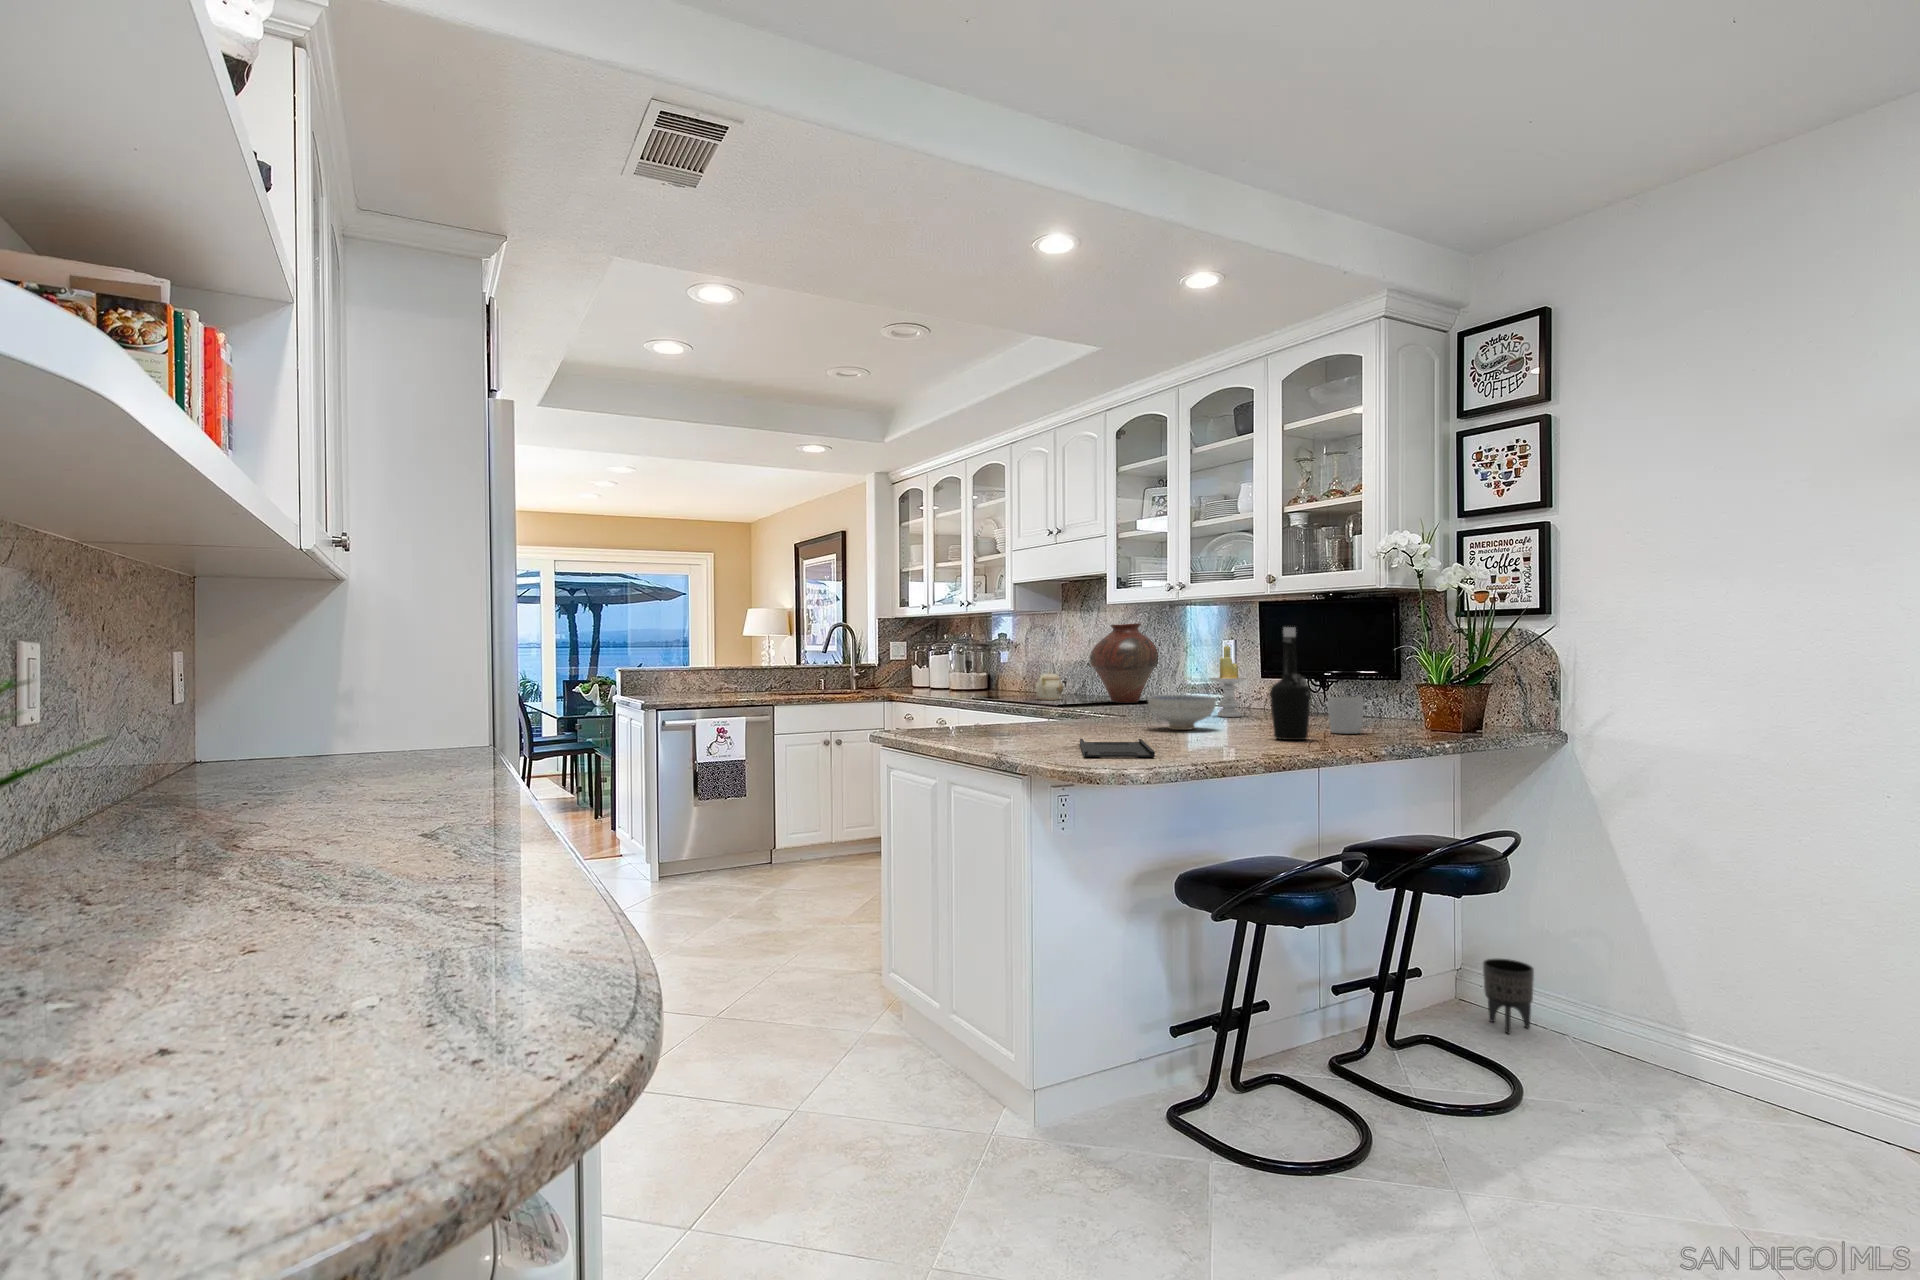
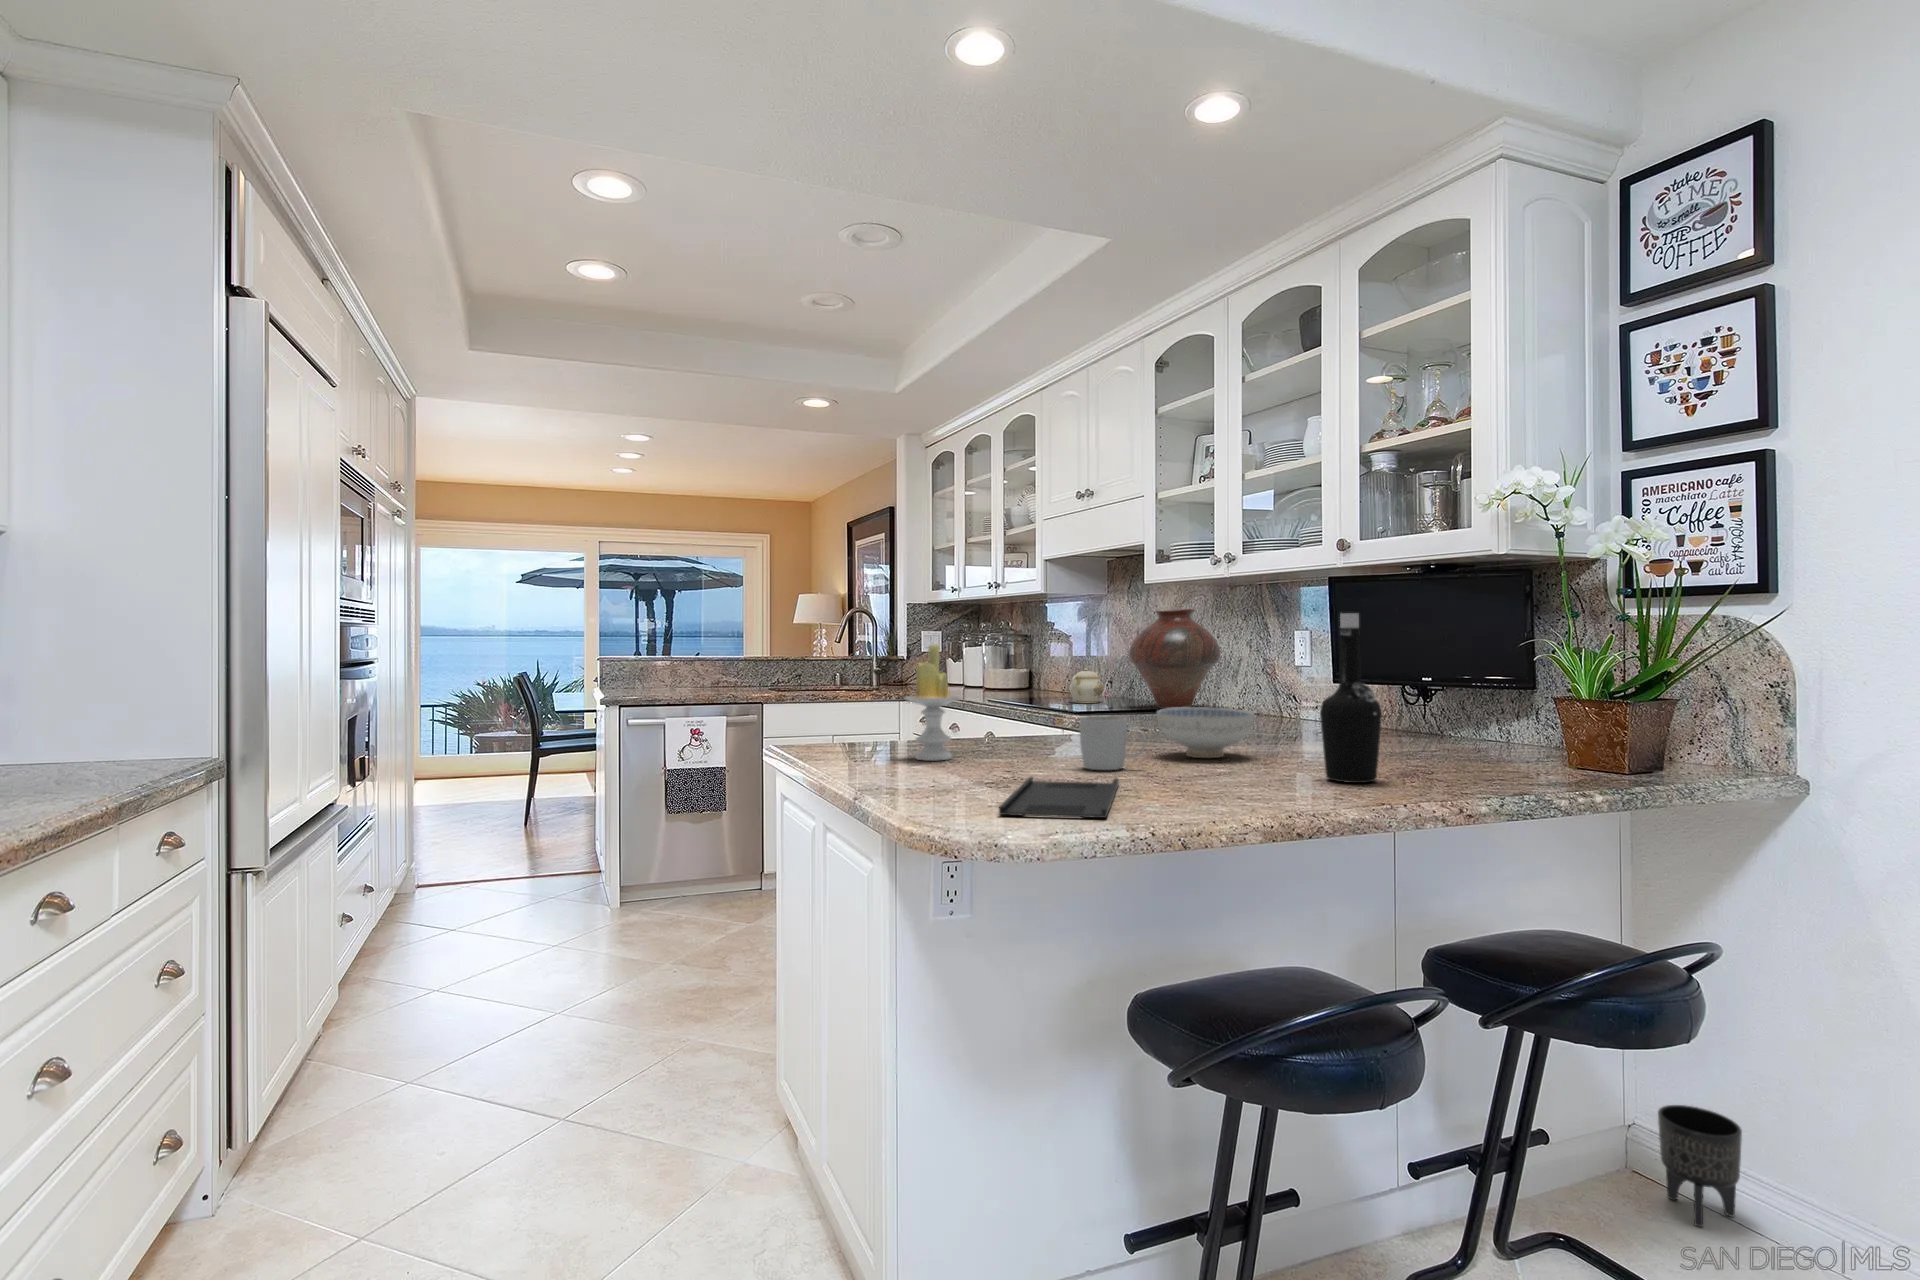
candle: present [1210,646,1247,717] -> present [905,644,961,761]
mug: present [1328,697,1377,734] -> present [1080,716,1146,770]

